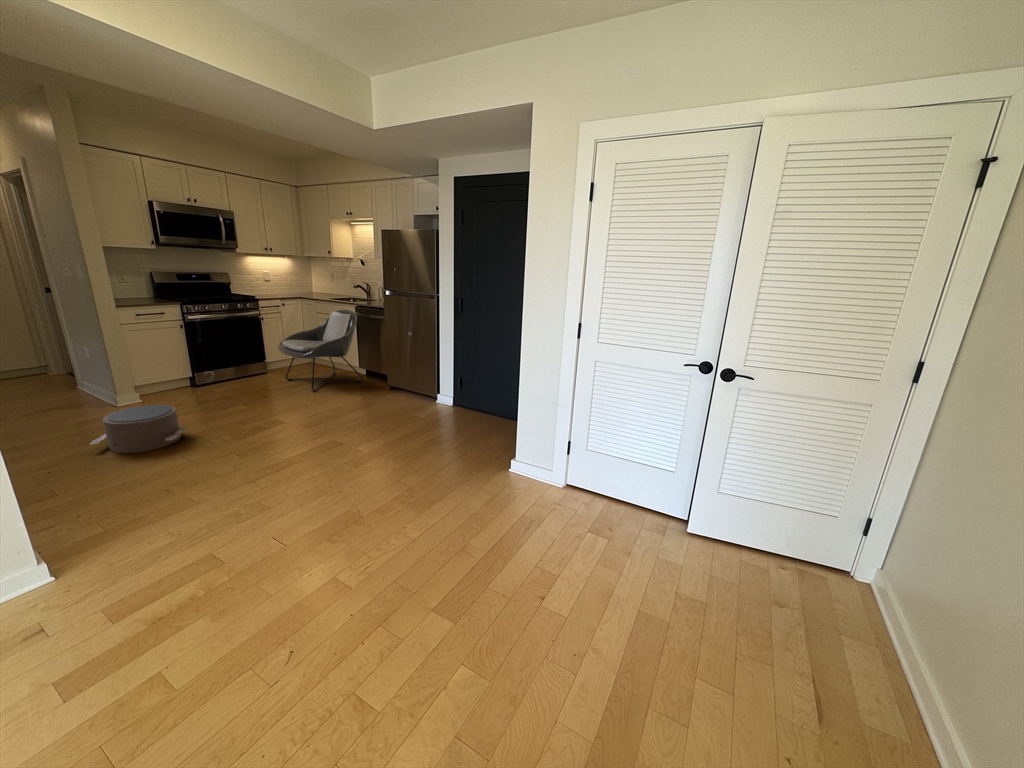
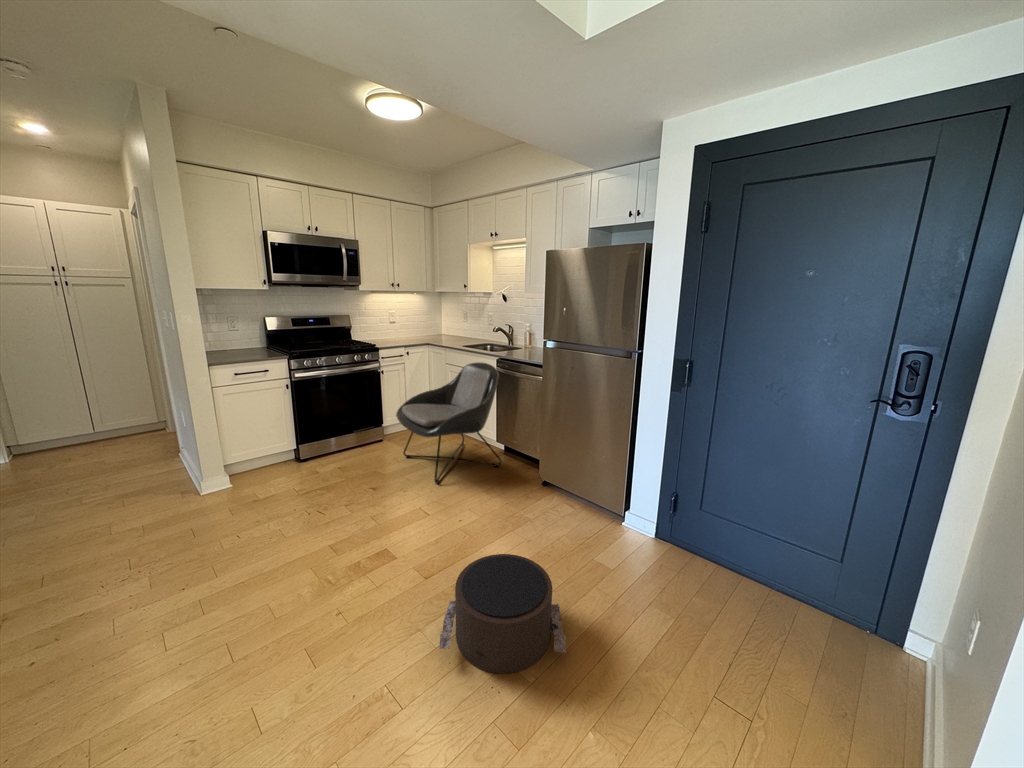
pouf: present [91,405,186,453] -> present [439,554,566,674]

